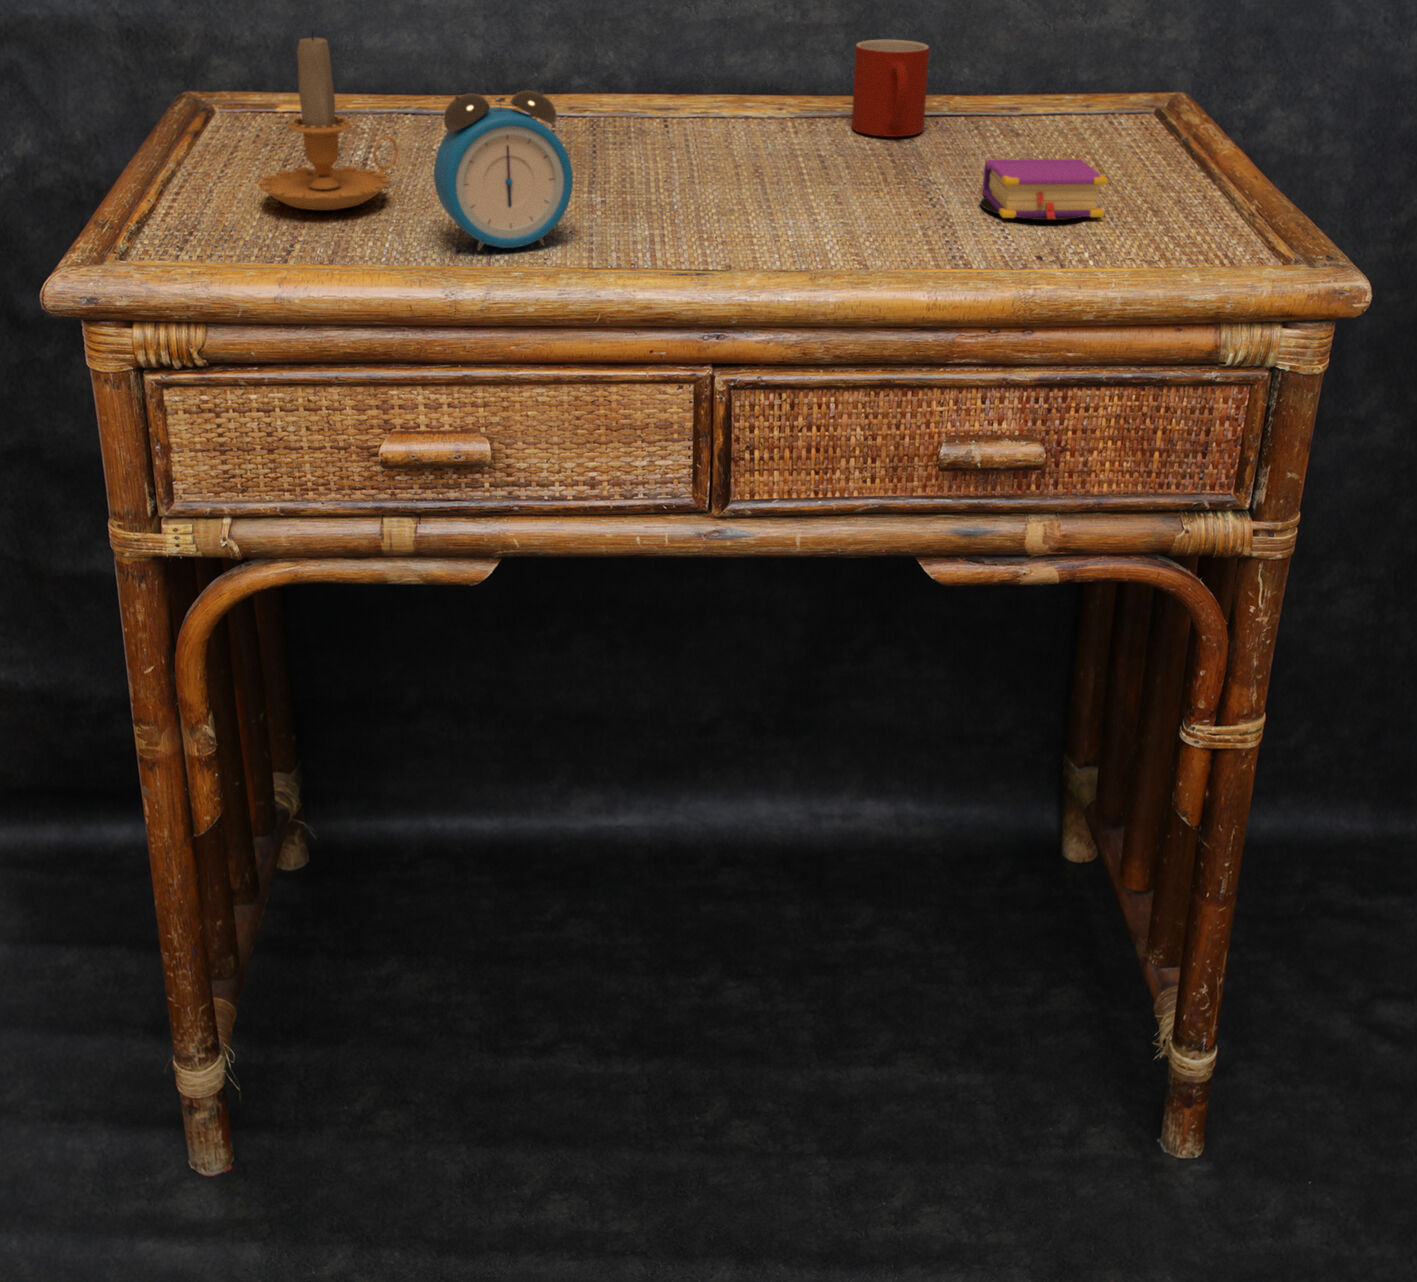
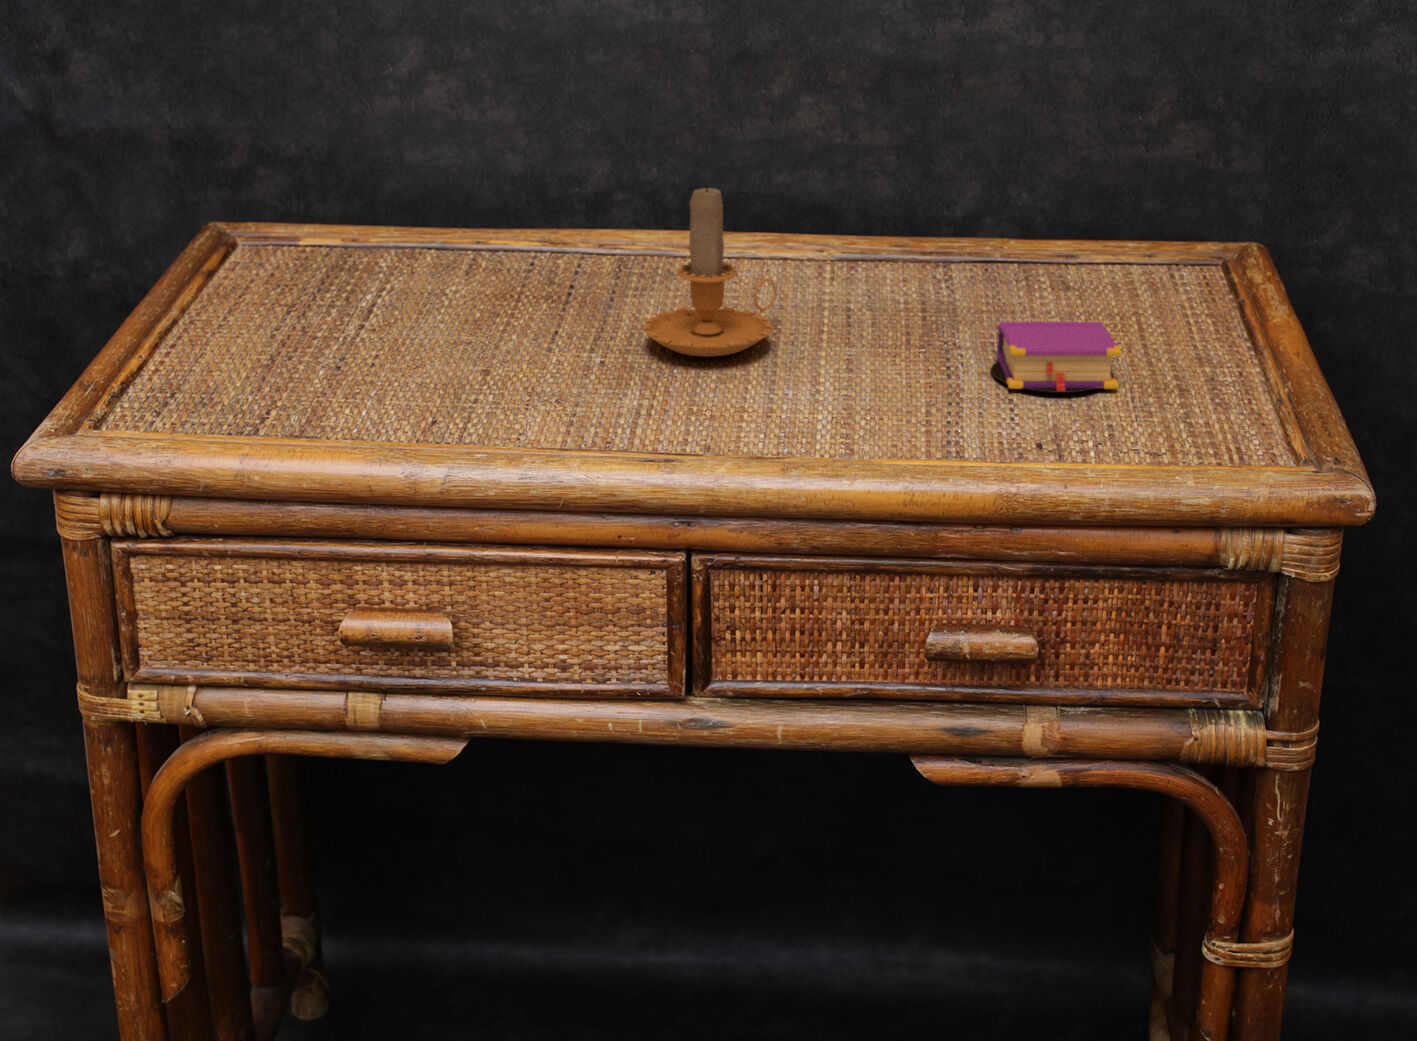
candle: present [259,32,398,210] -> present [643,184,777,357]
mug: present [852,40,929,137] -> none [880,180,959,282]
alarm clock: present [434,91,573,251] -> none [410,263,550,423]

